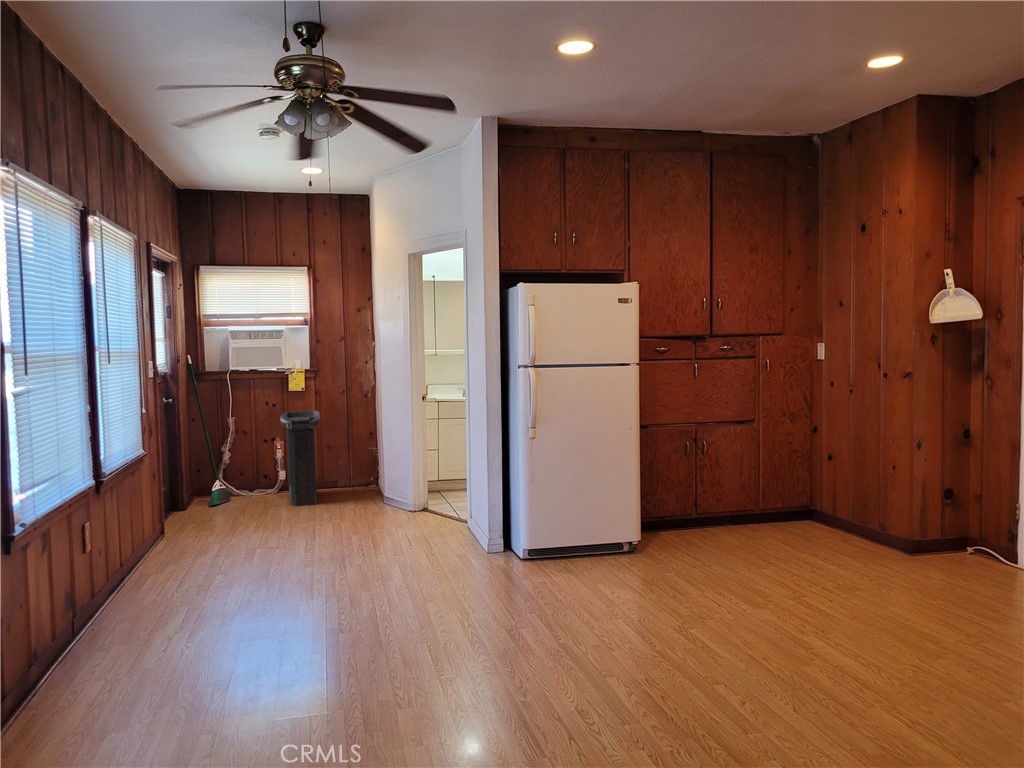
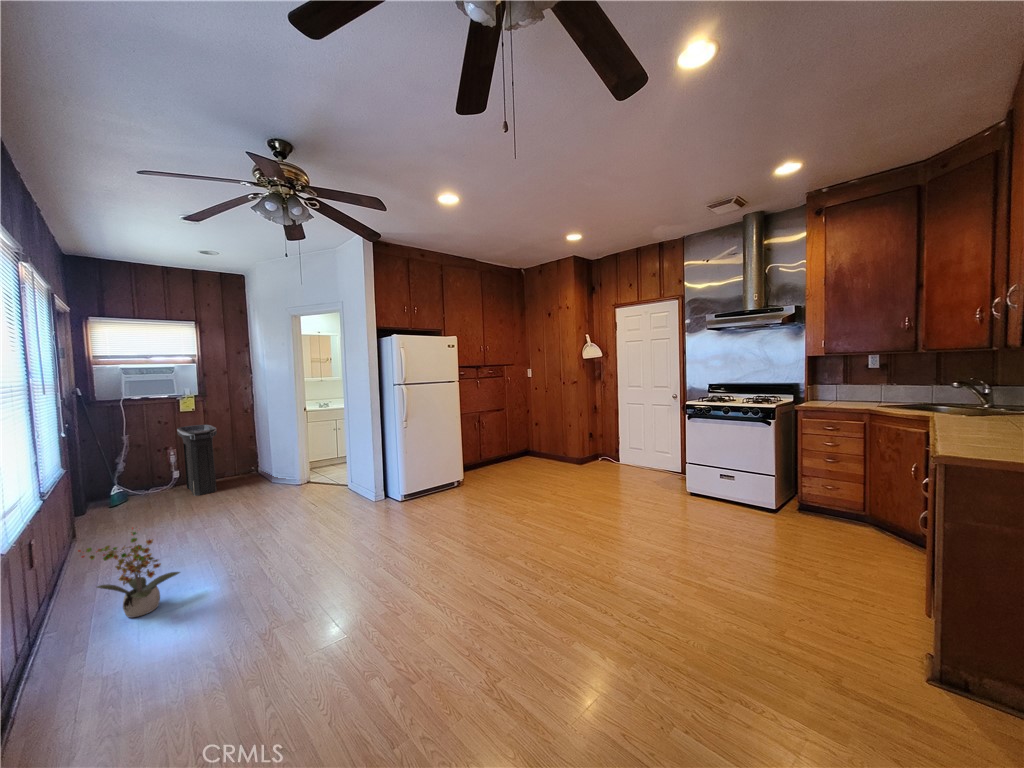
potted plant: none [85,526,190,639] -> present [78,528,180,618]

